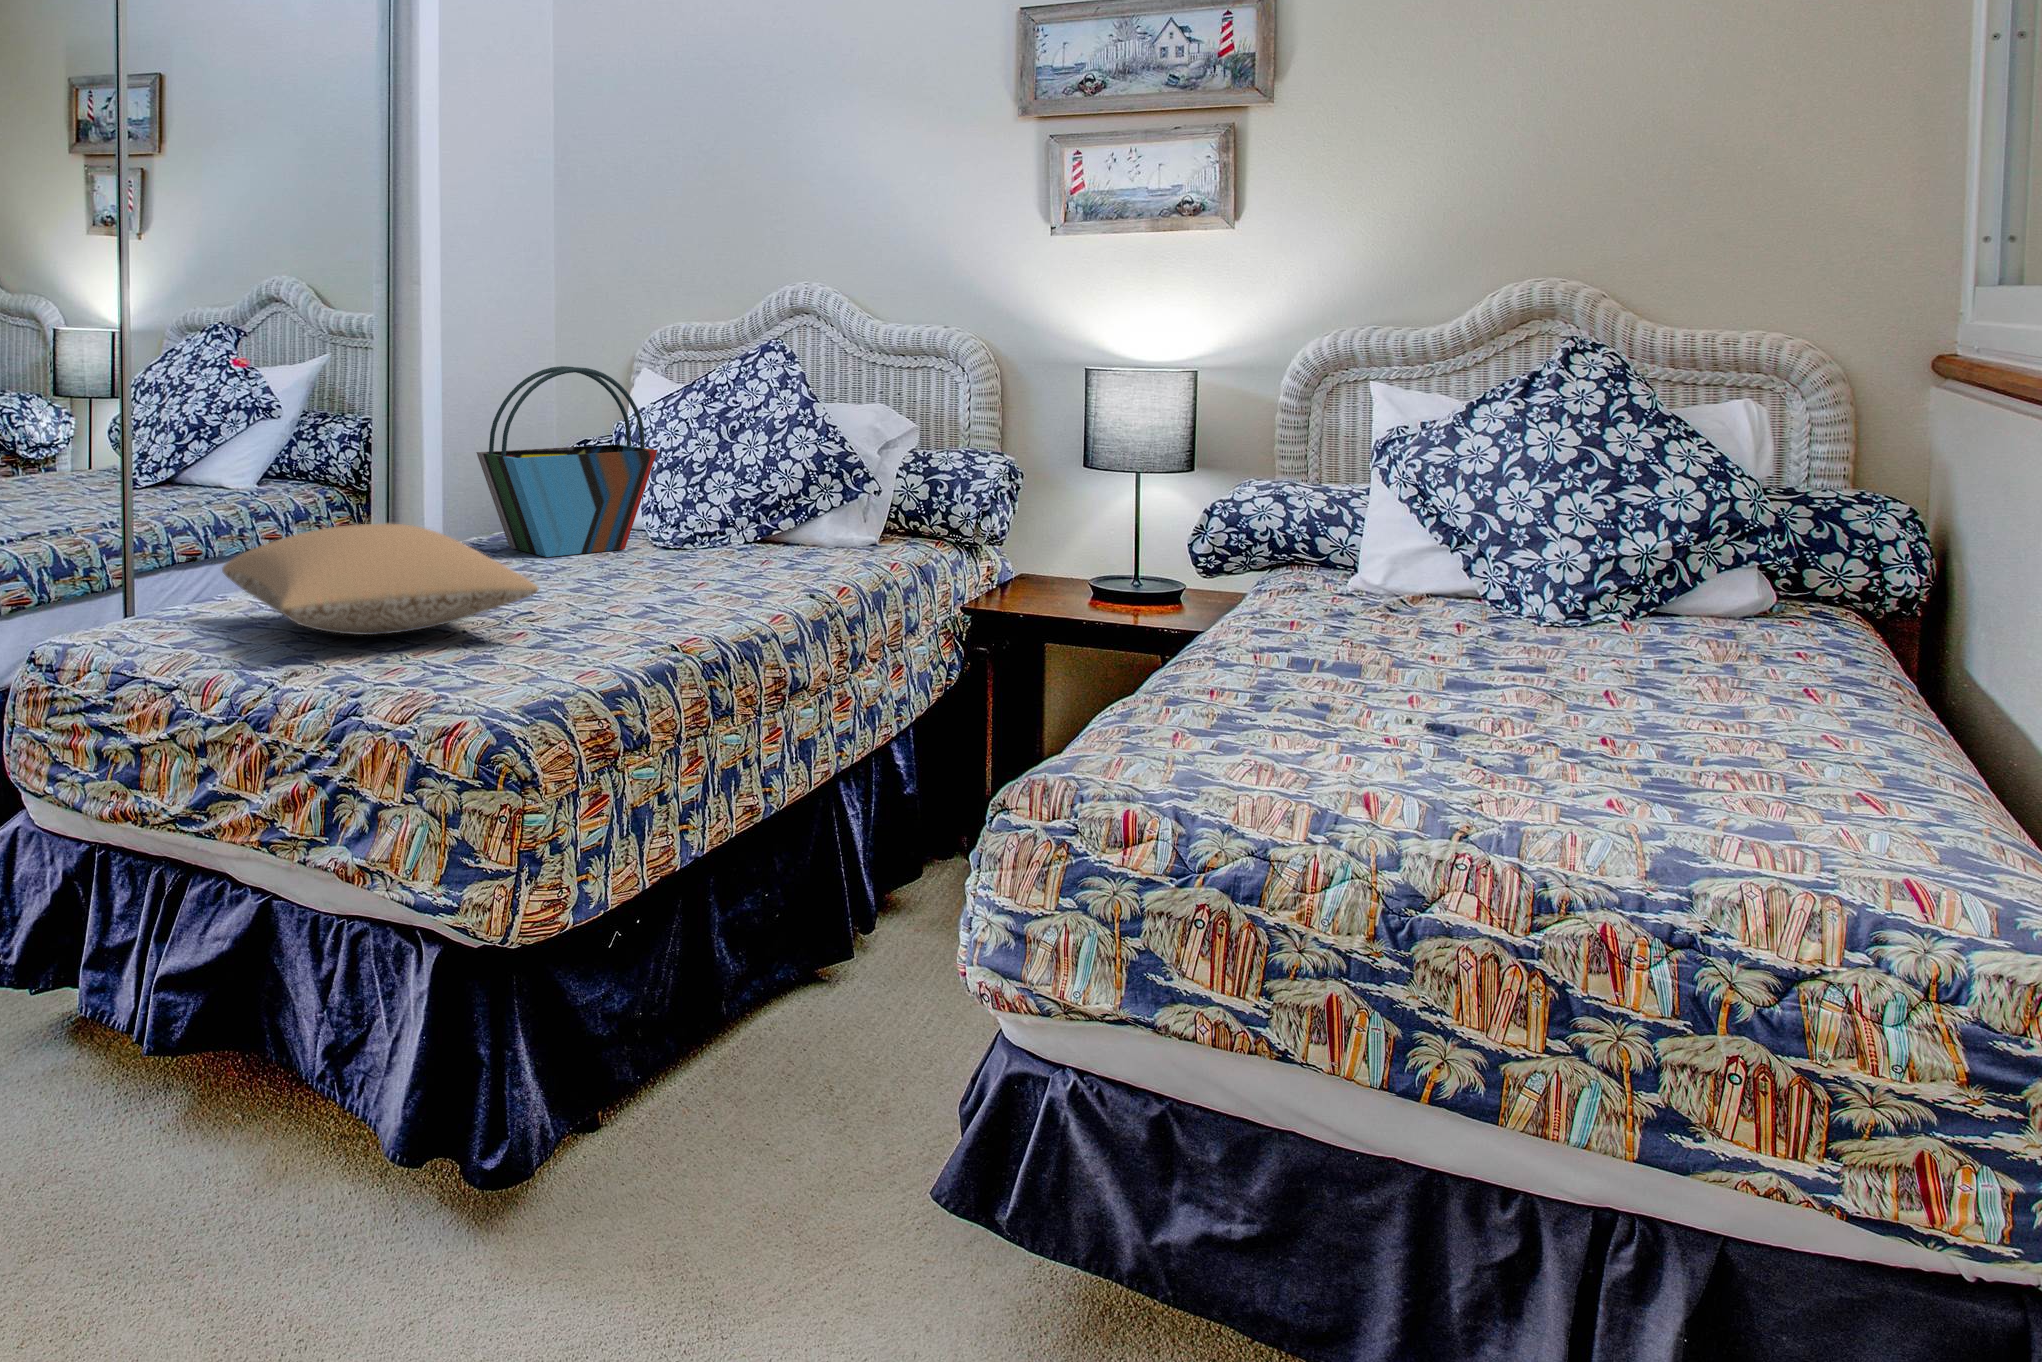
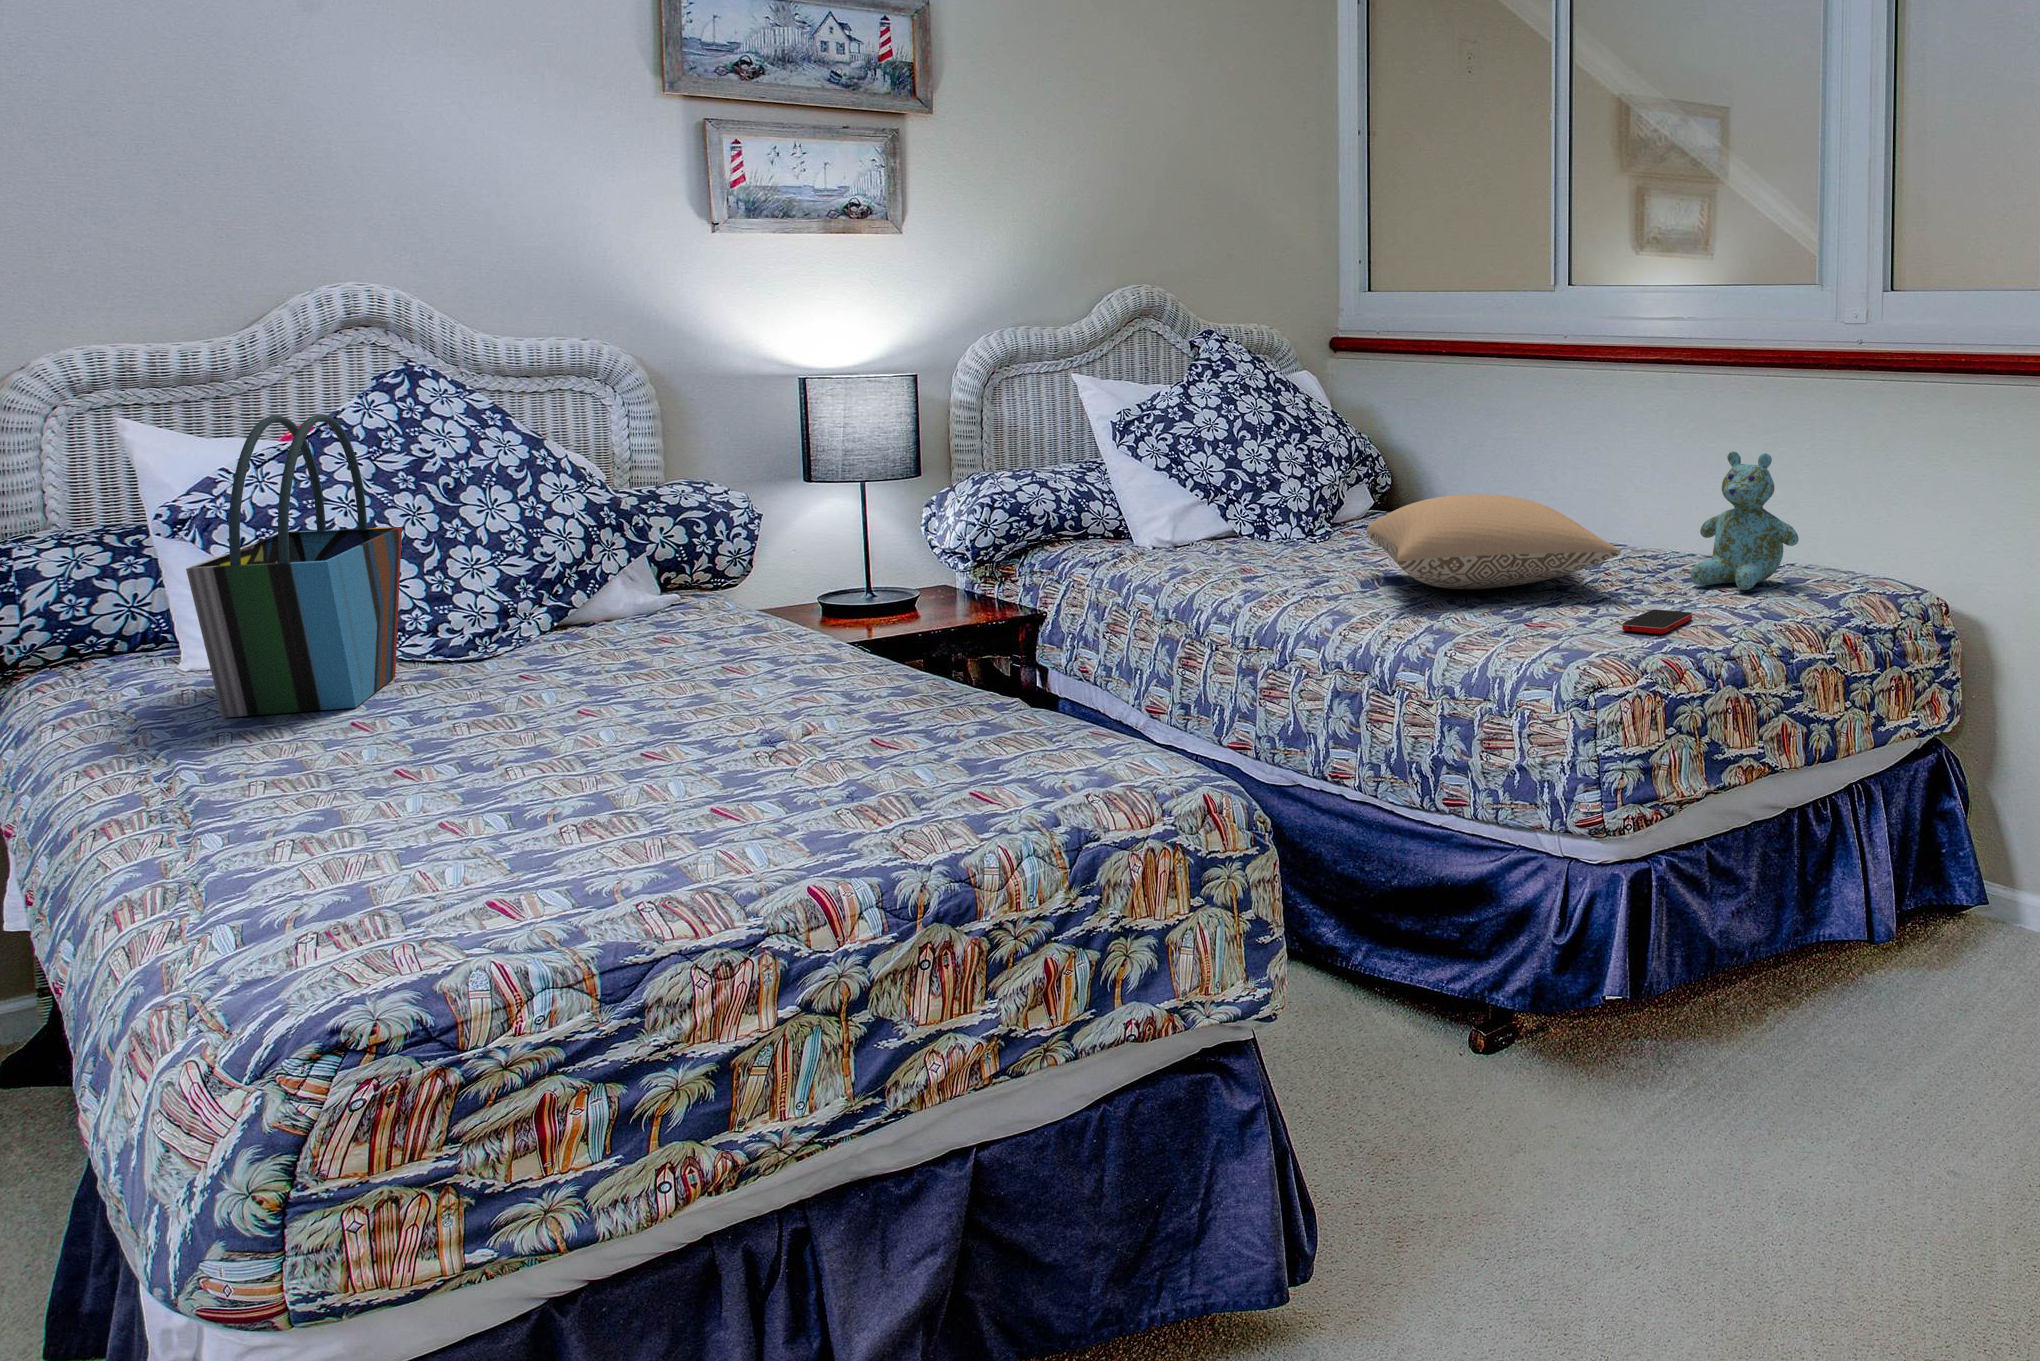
pillow: present [222,524,539,635] -> present [1366,494,1621,589]
stuffed bear: none [1602,583,1790,824] -> present [1690,451,1798,590]
smartphone: none [1212,767,1360,803] -> present [1622,609,1692,634]

